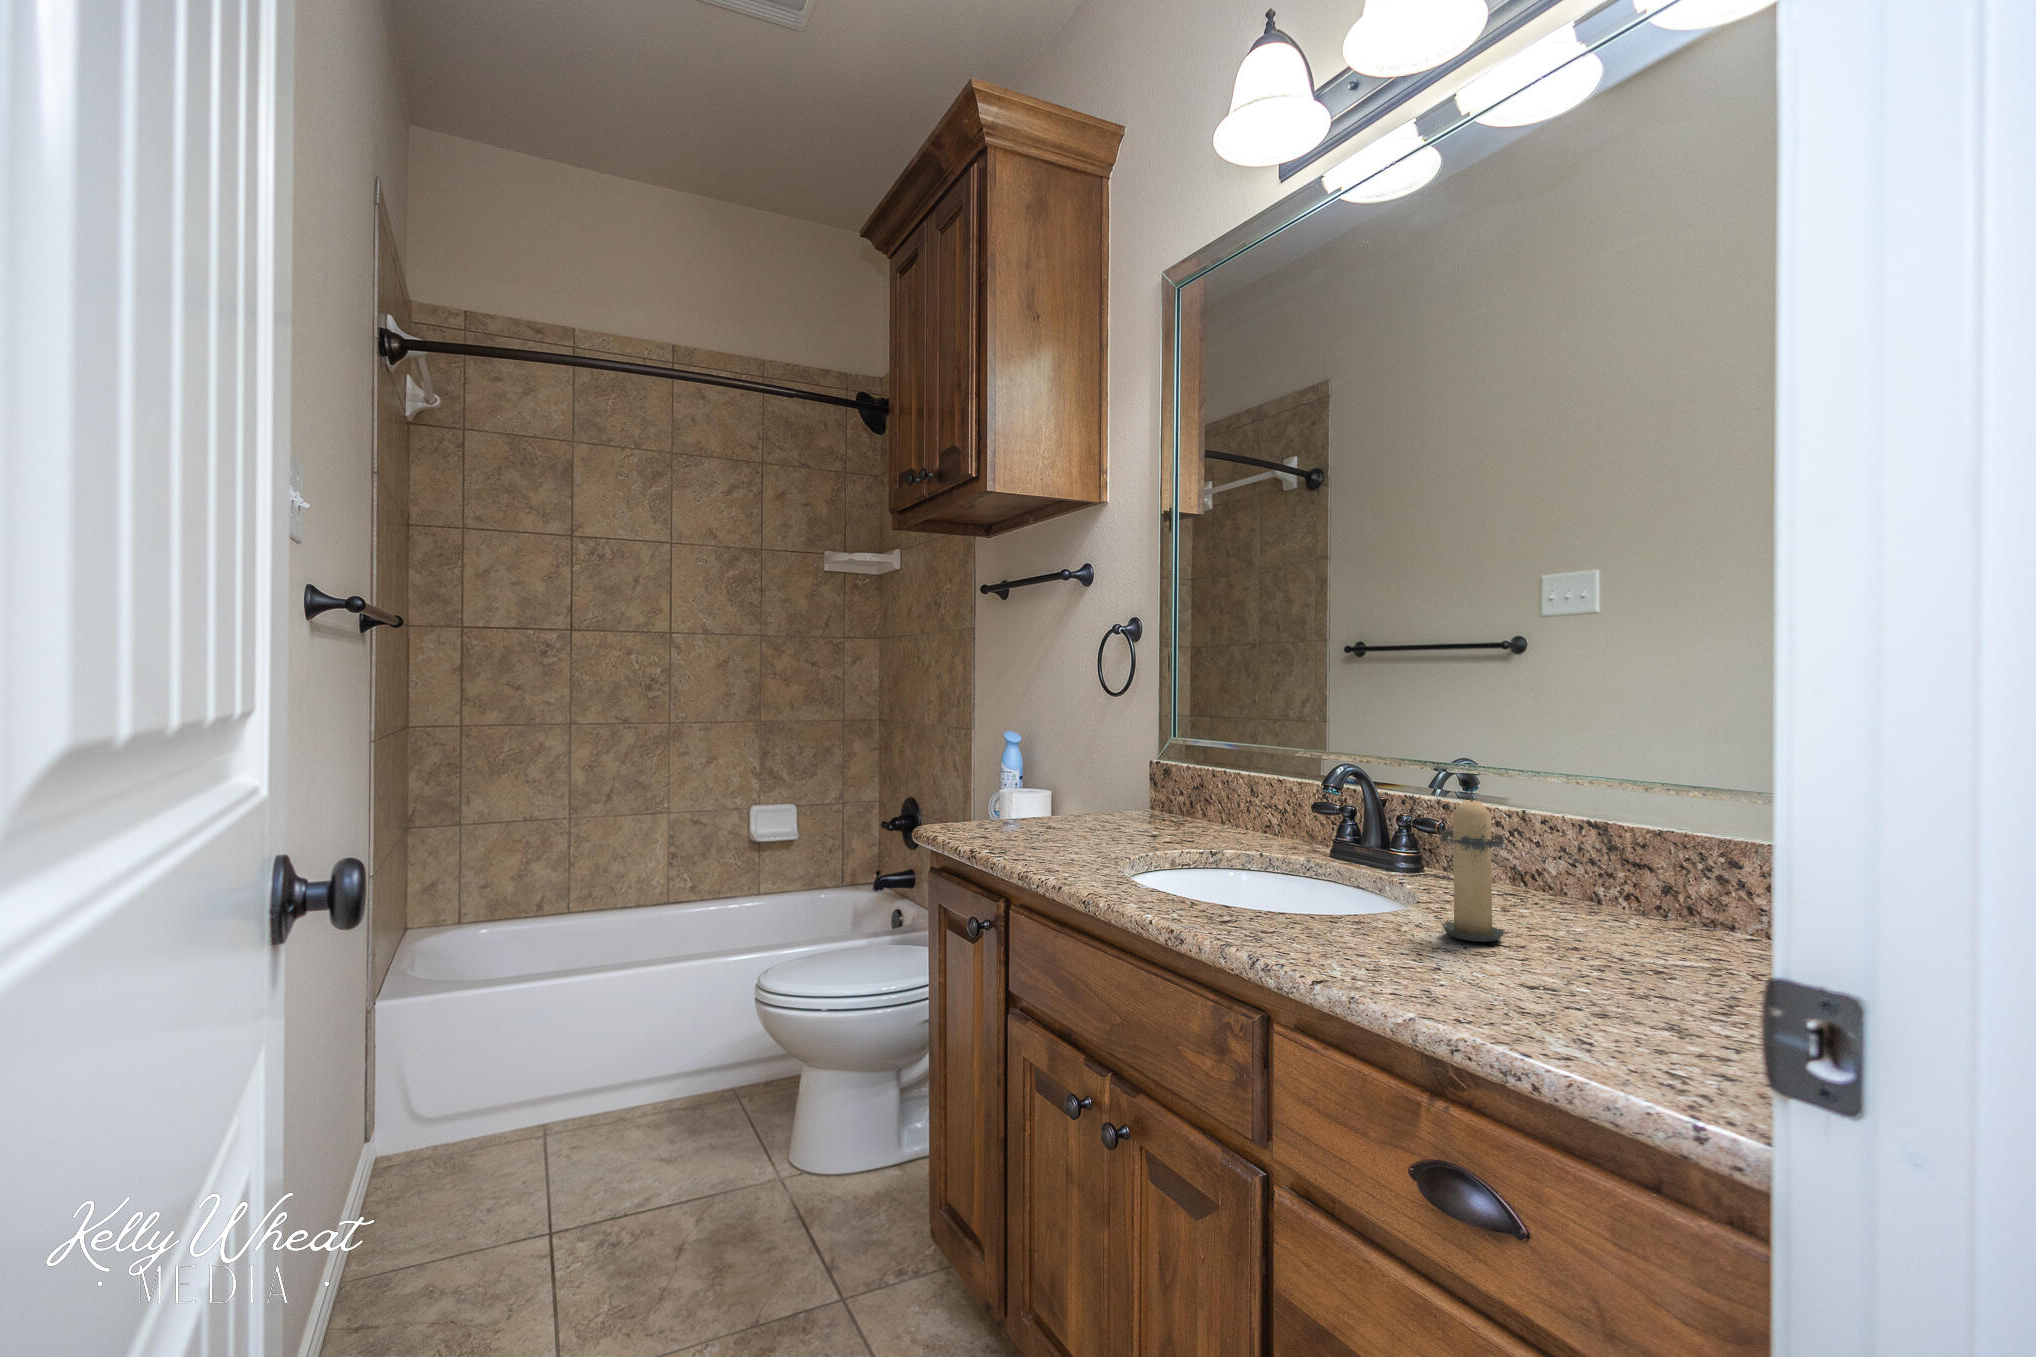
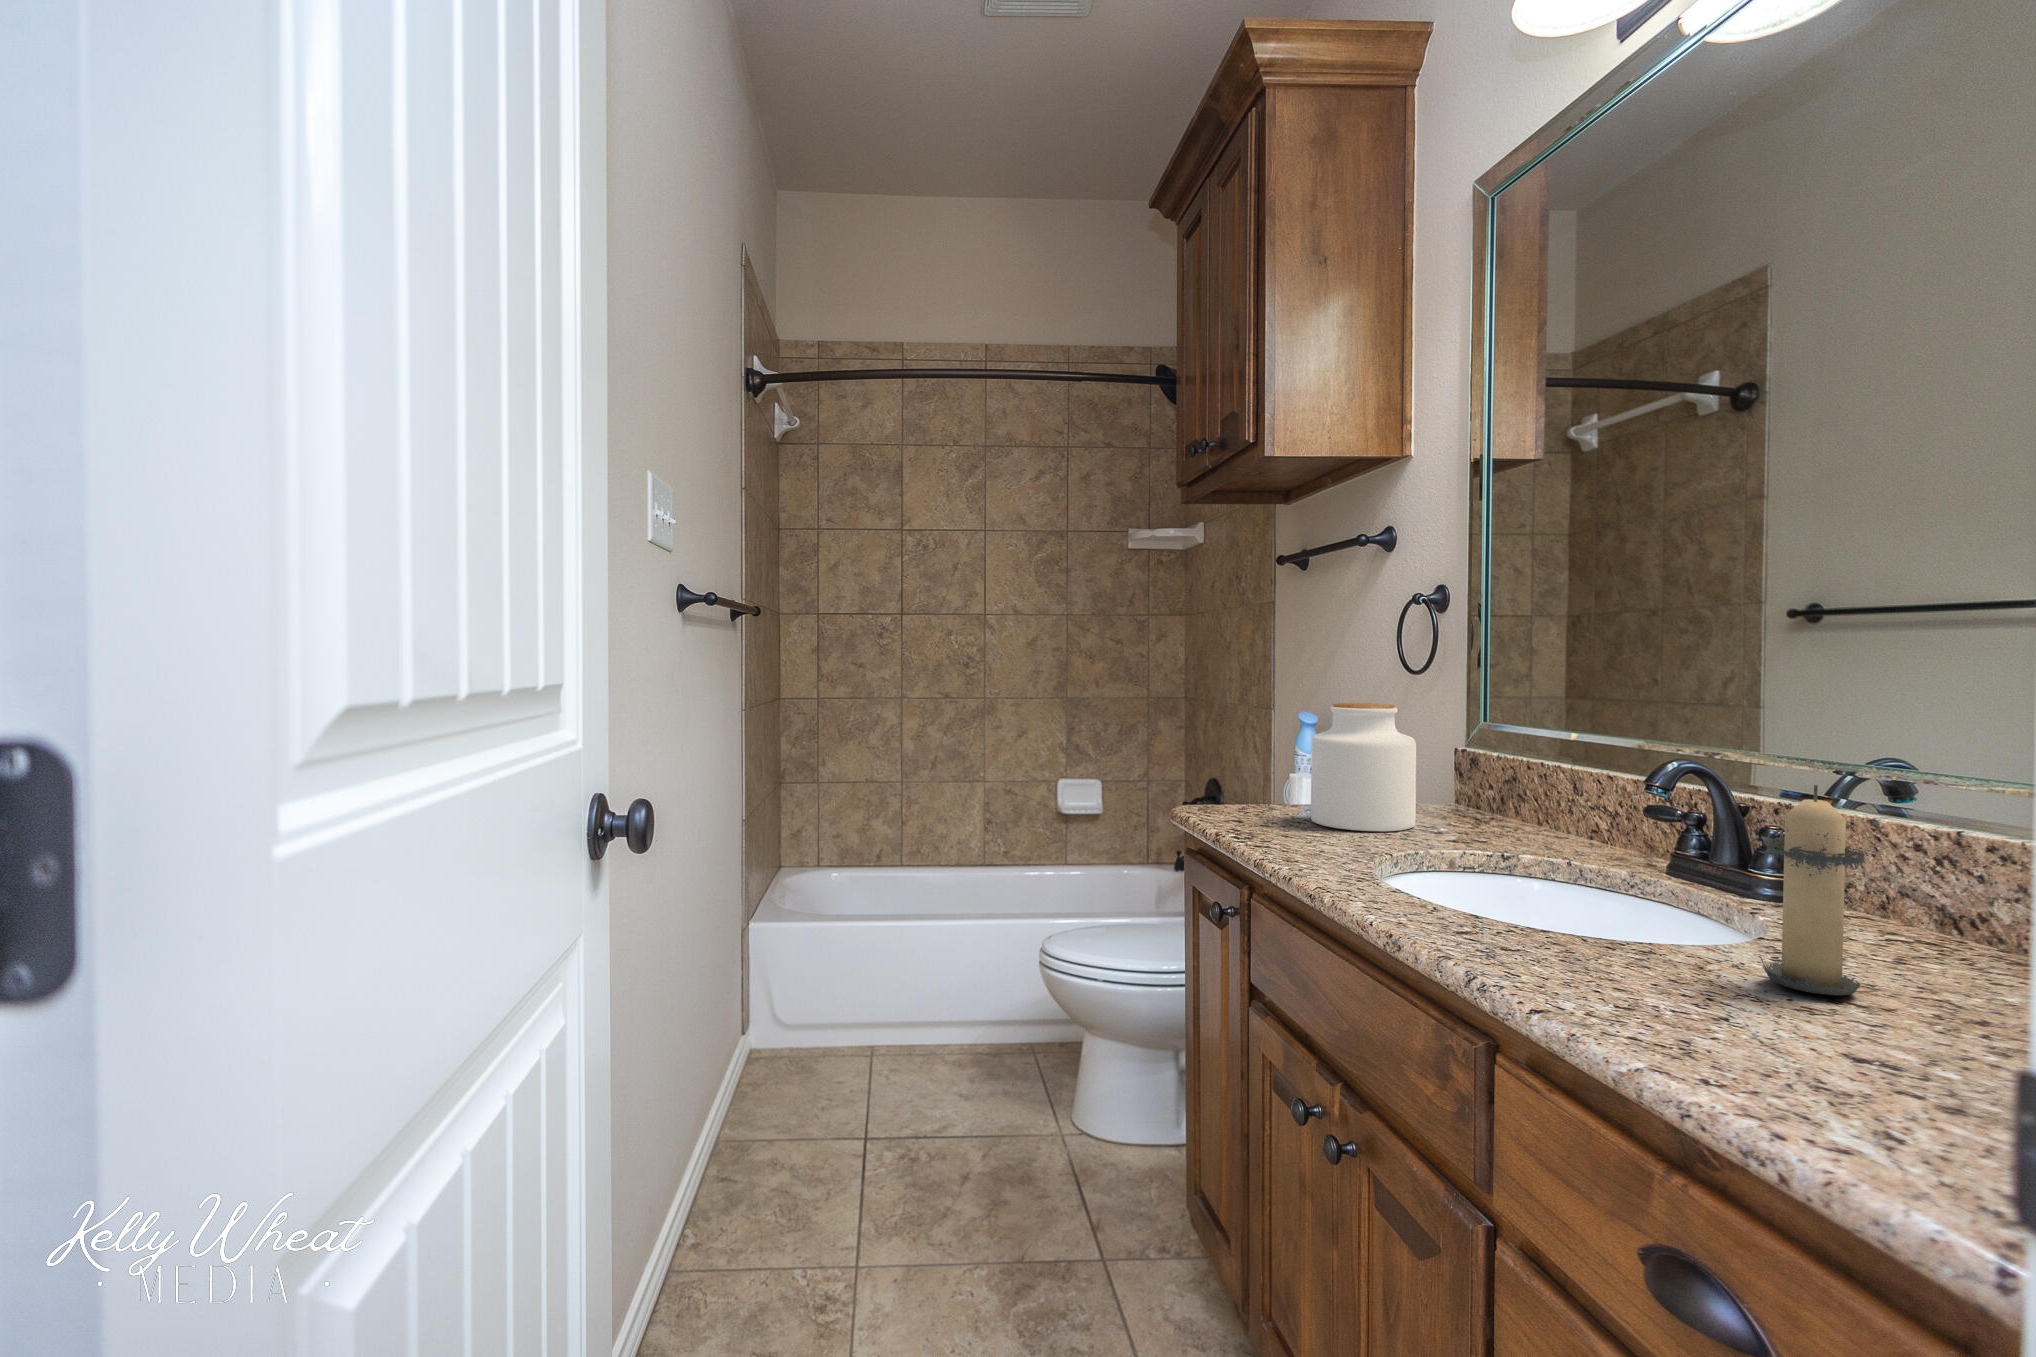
jar: none [1043,729,1129,840] -> present [1311,703,1416,831]

